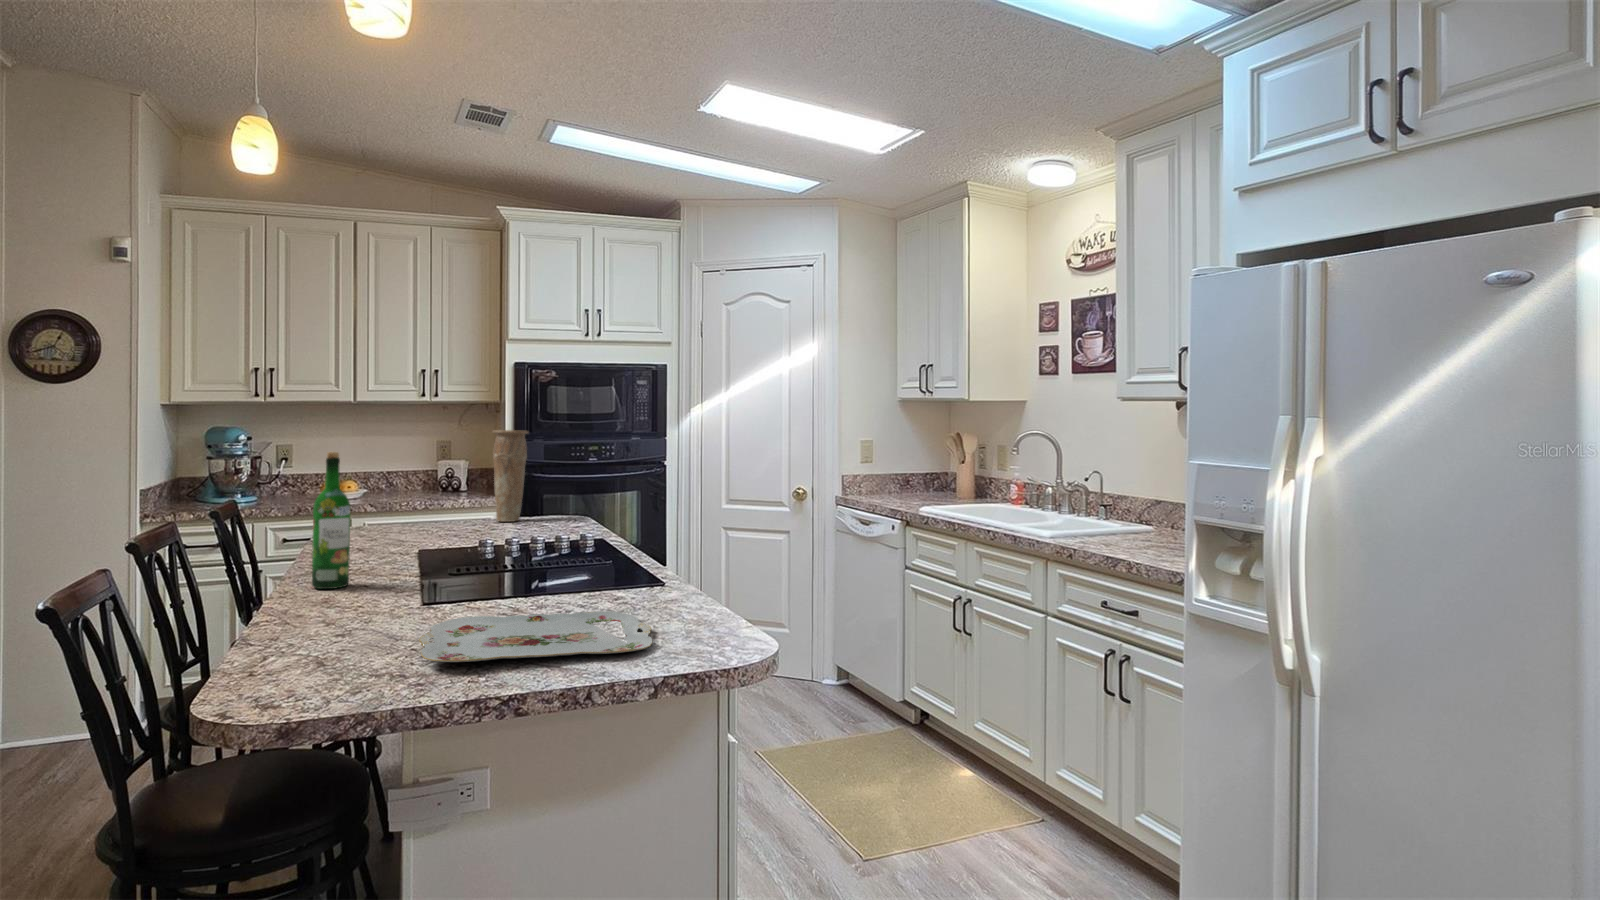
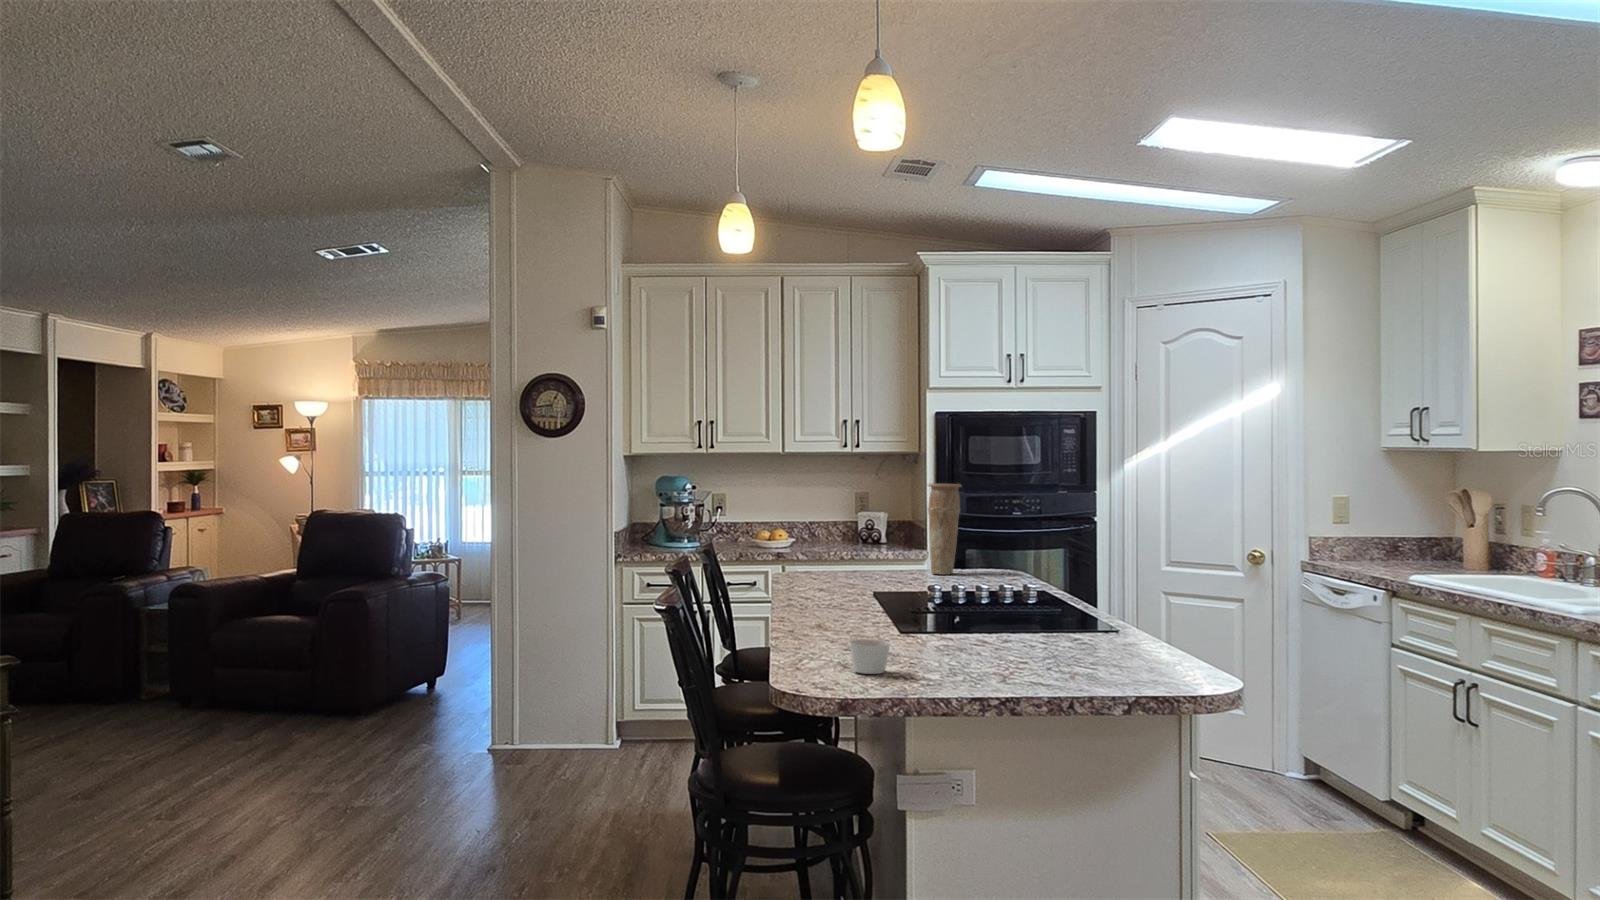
wine bottle: present [312,452,350,589] -> none [818,507,846,621]
serving tray: present [419,611,652,662] -> none [935,645,1119,678]
candle: none [279,626,345,678] -> present [850,639,890,674]

